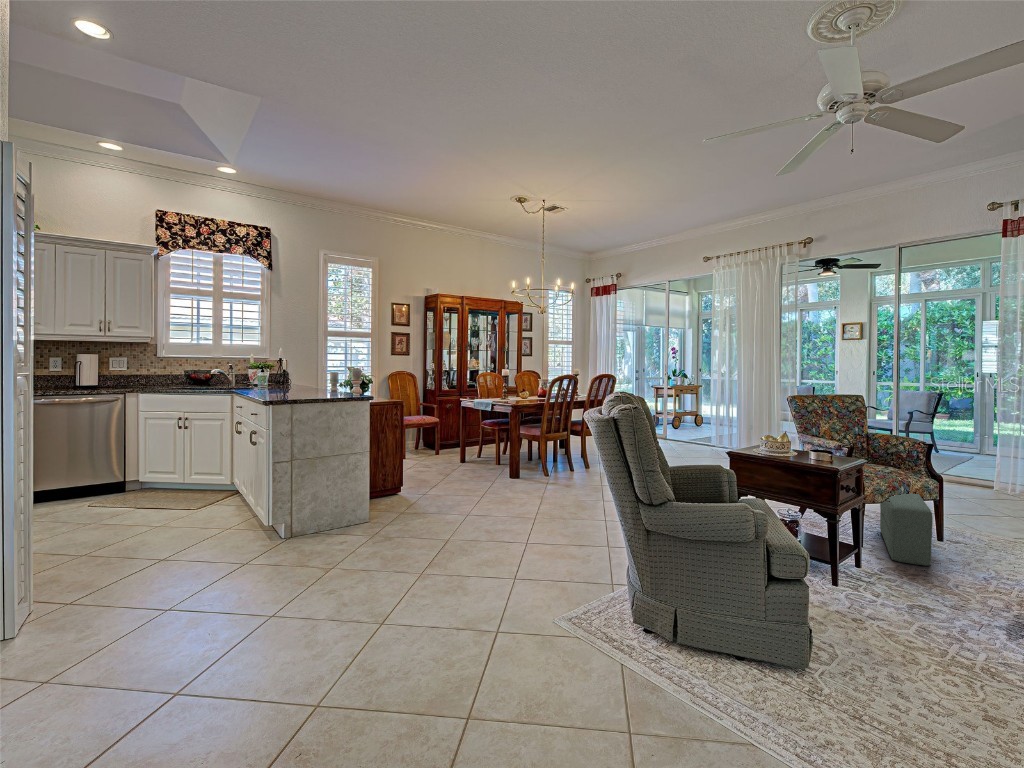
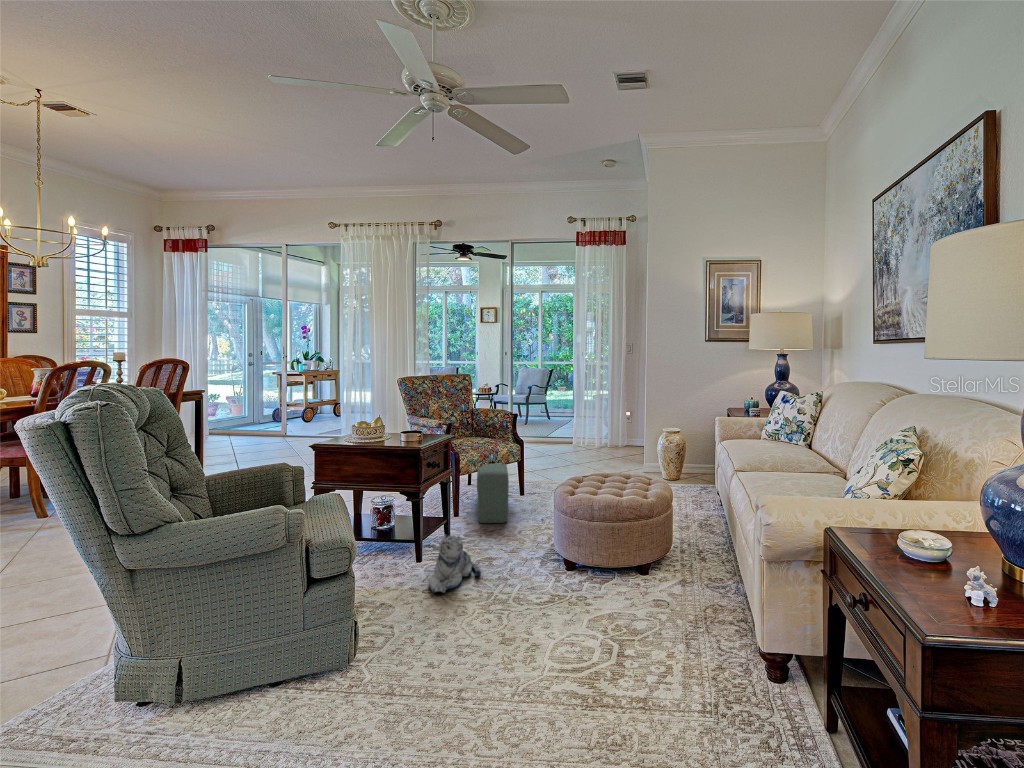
plush toy: none [858,579,924,646] -> present [429,535,481,593]

